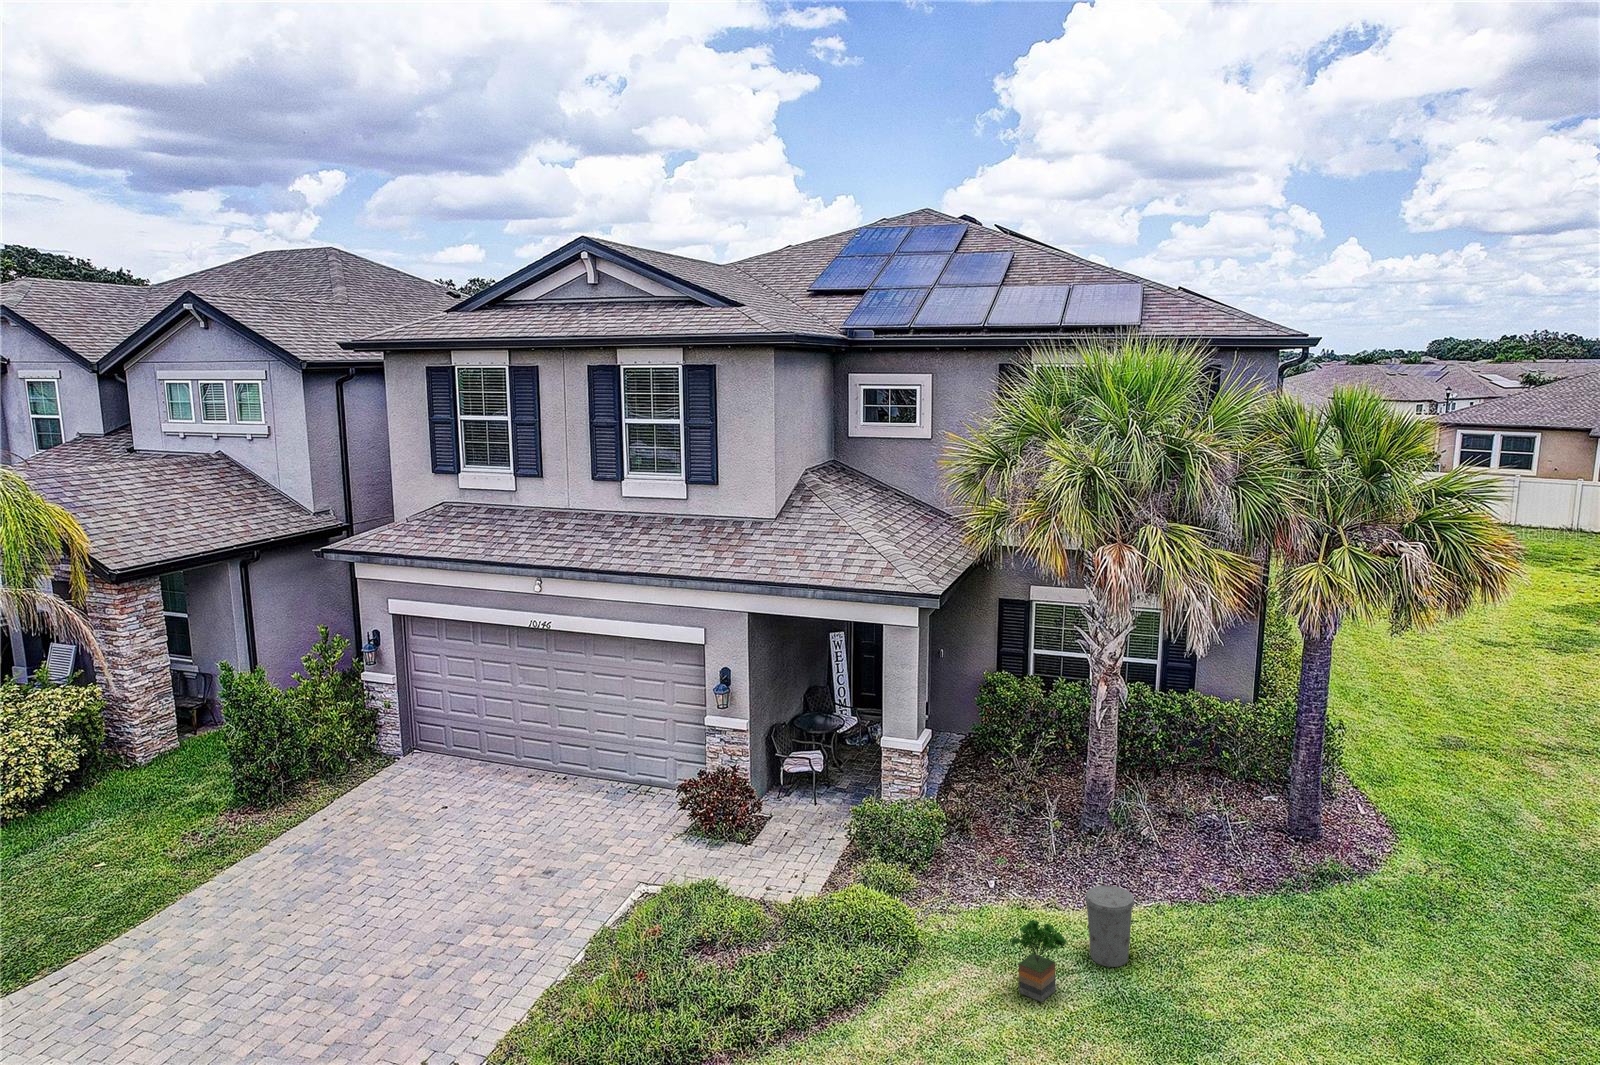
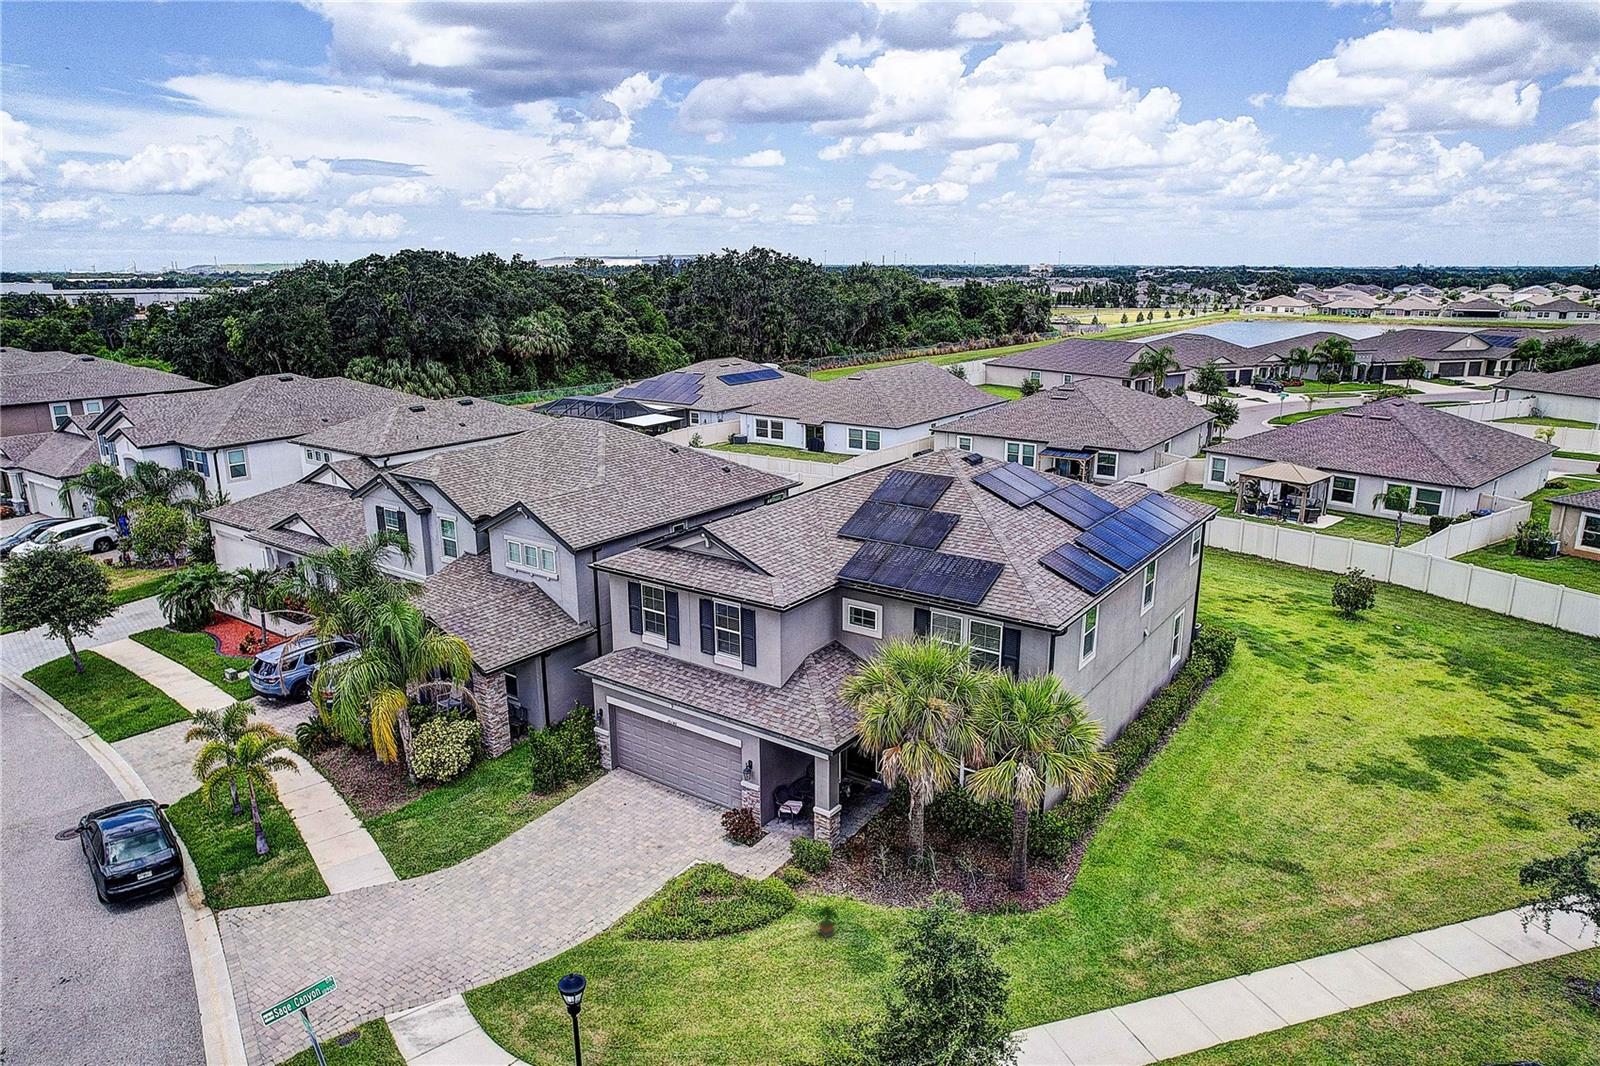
trash can: present [1086,885,1134,967] -> none [854,894,873,928]

